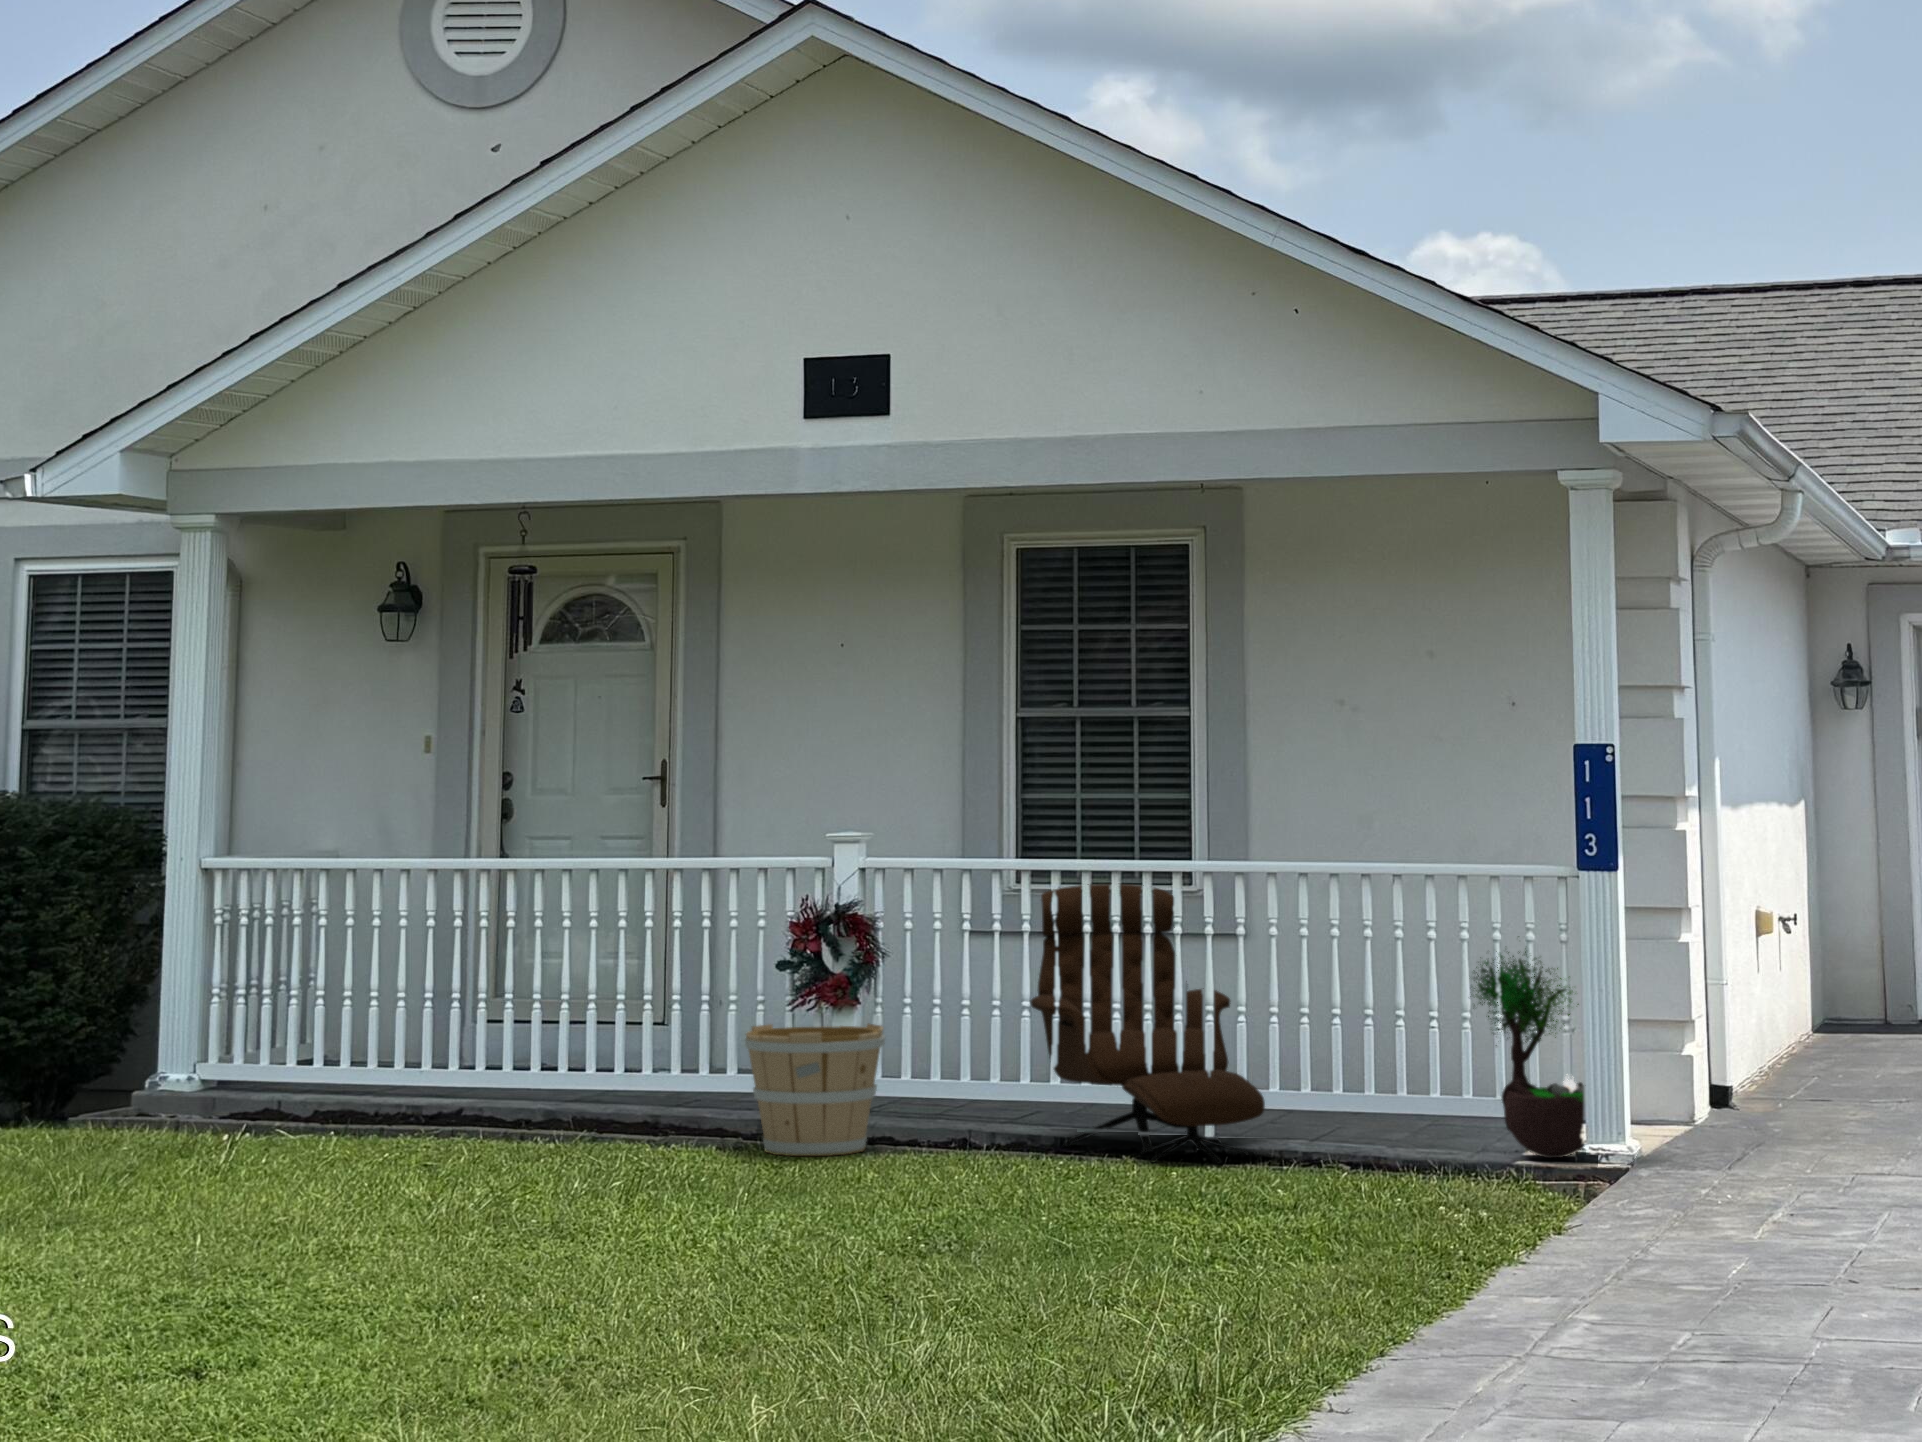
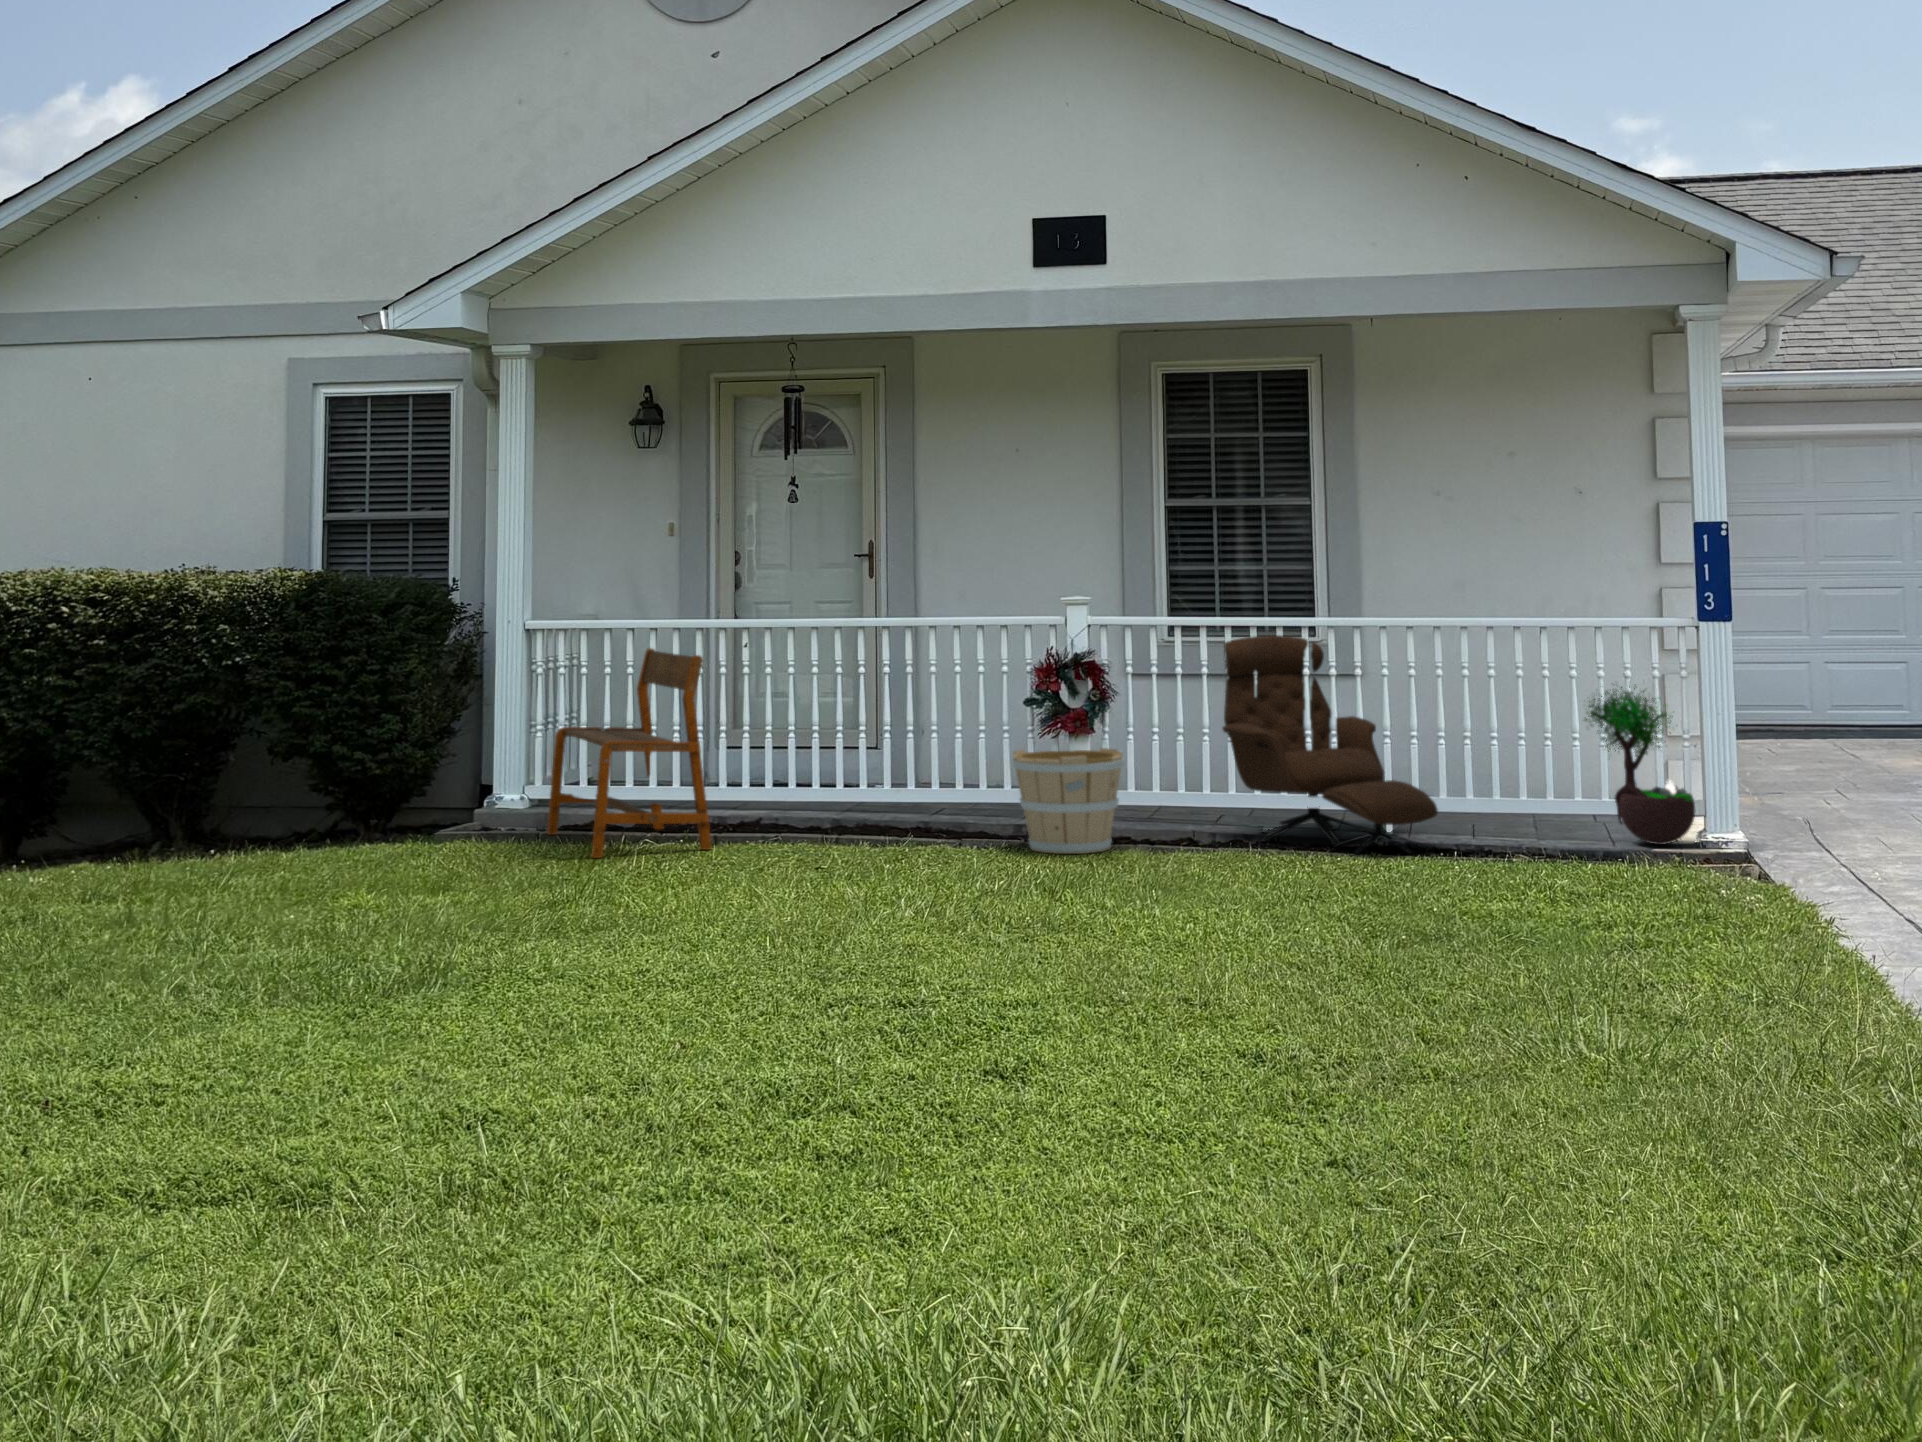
bench: none [220,892,383,1151] -> present [547,648,712,858]

